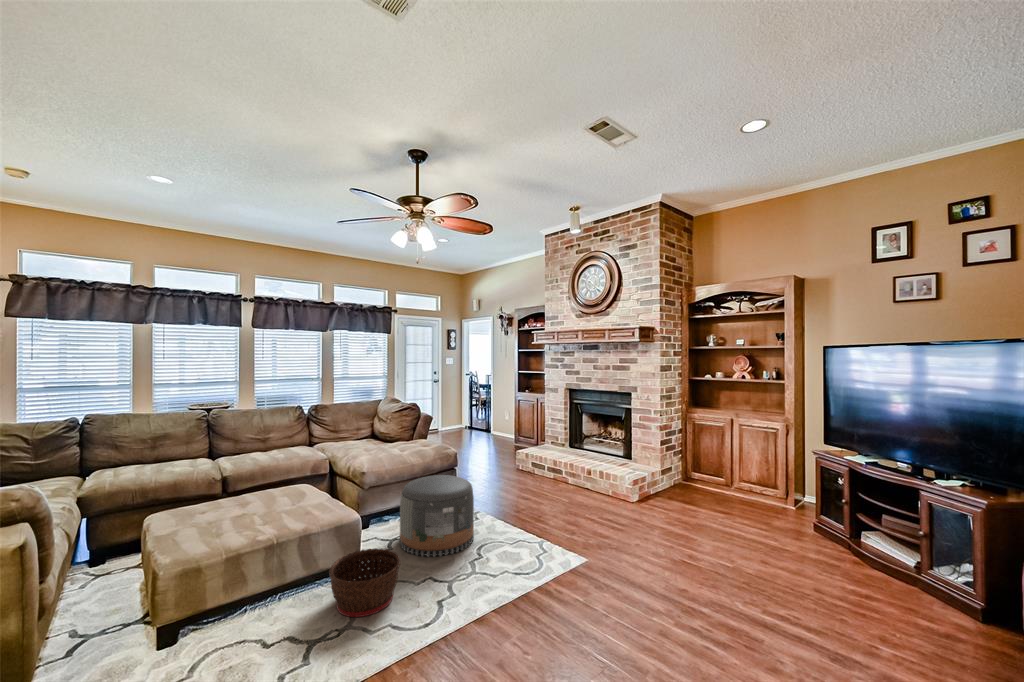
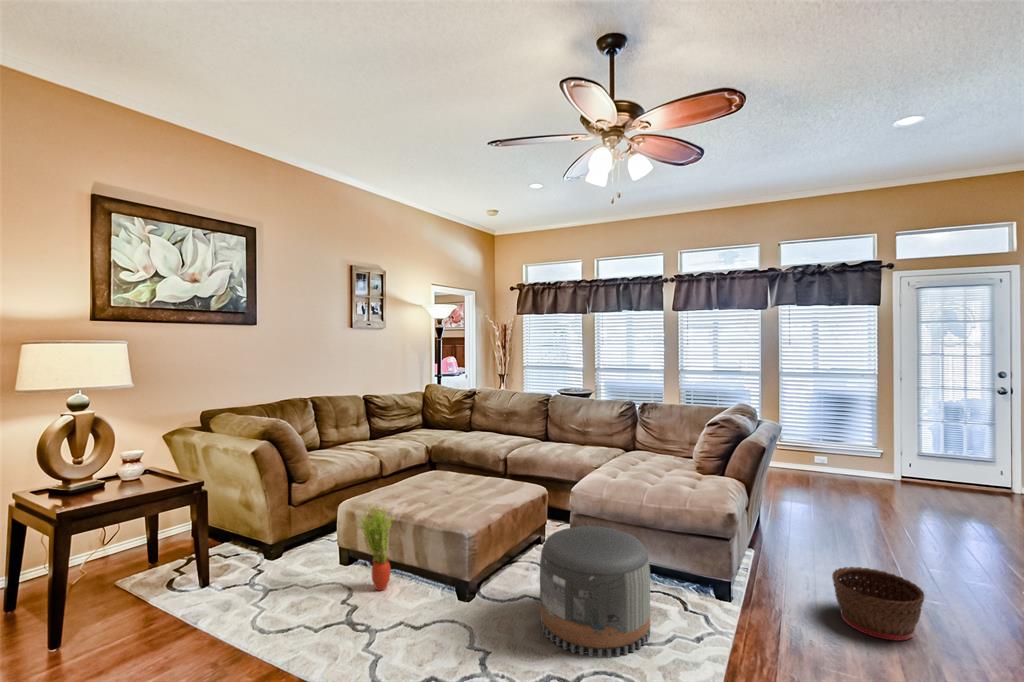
potted plant: none [237,528,285,630] -> present [361,503,393,590]
basket: present [329,548,401,617] -> present [832,567,924,641]

